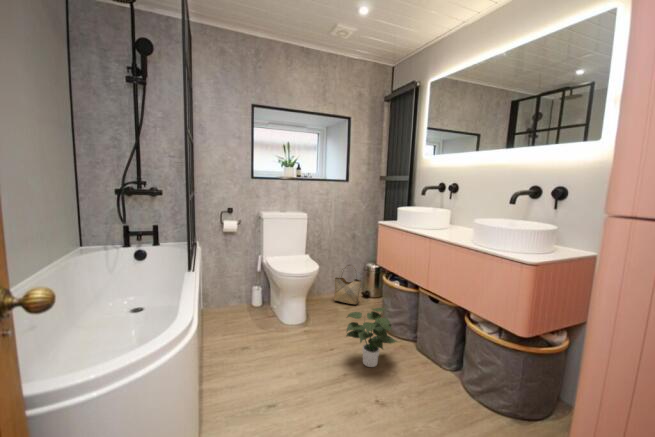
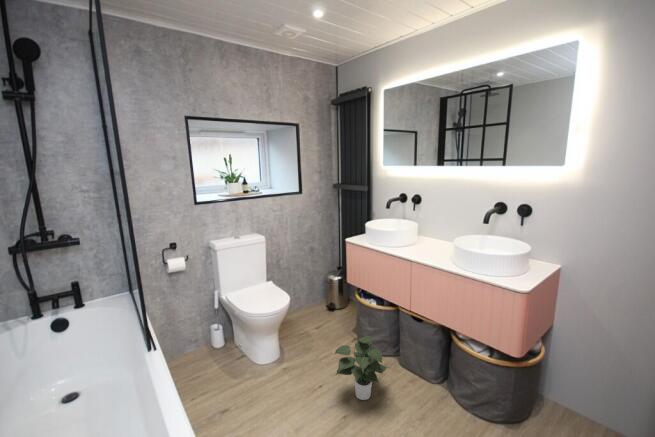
woven basket: present [334,265,361,304] -> none [300,282,328,322]

